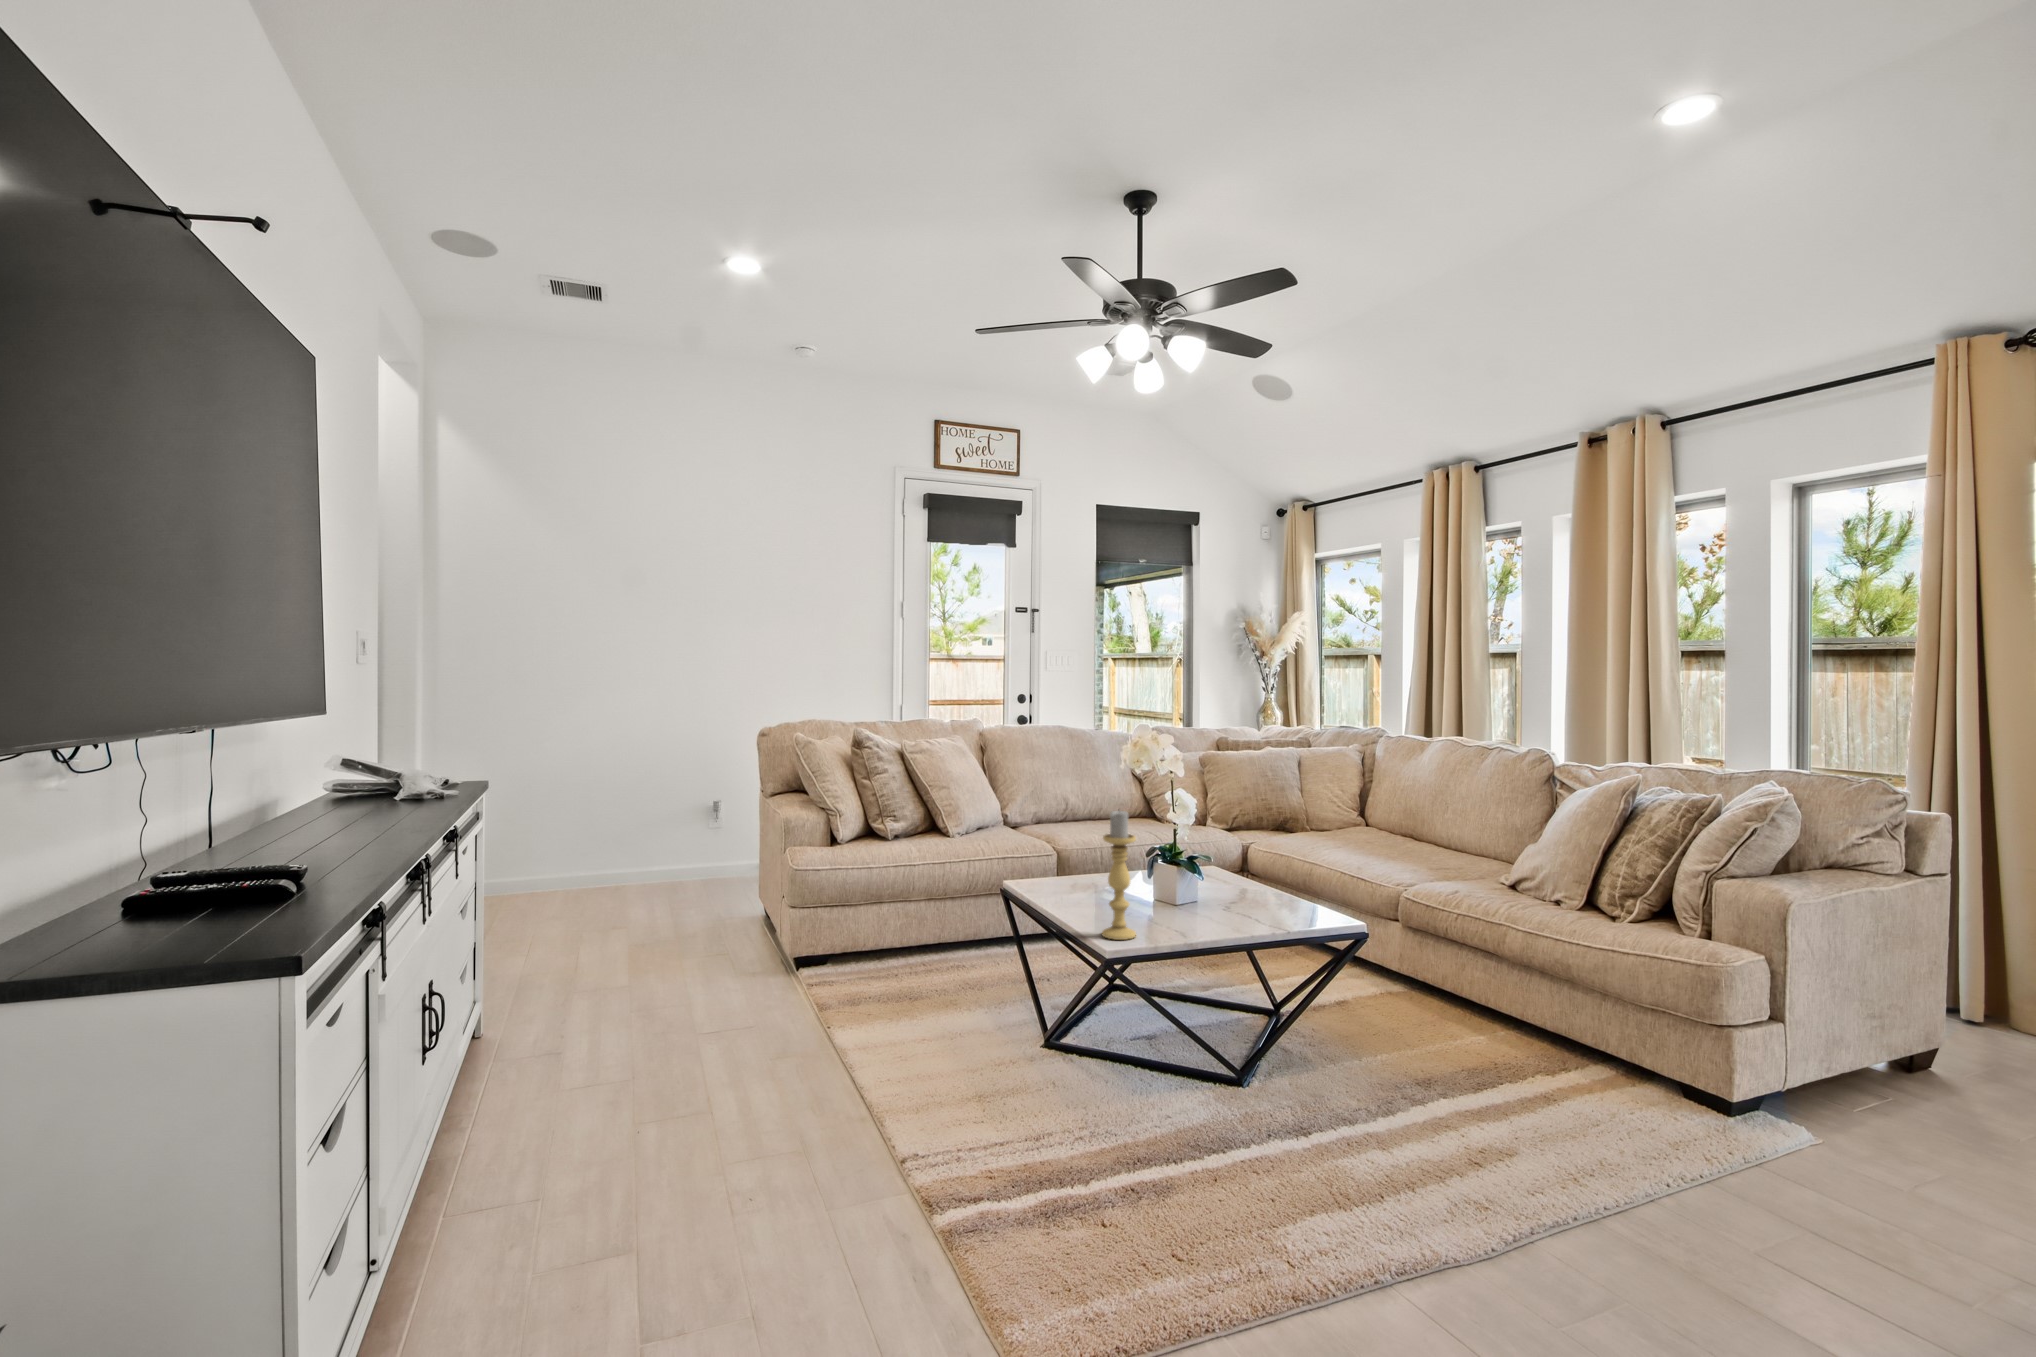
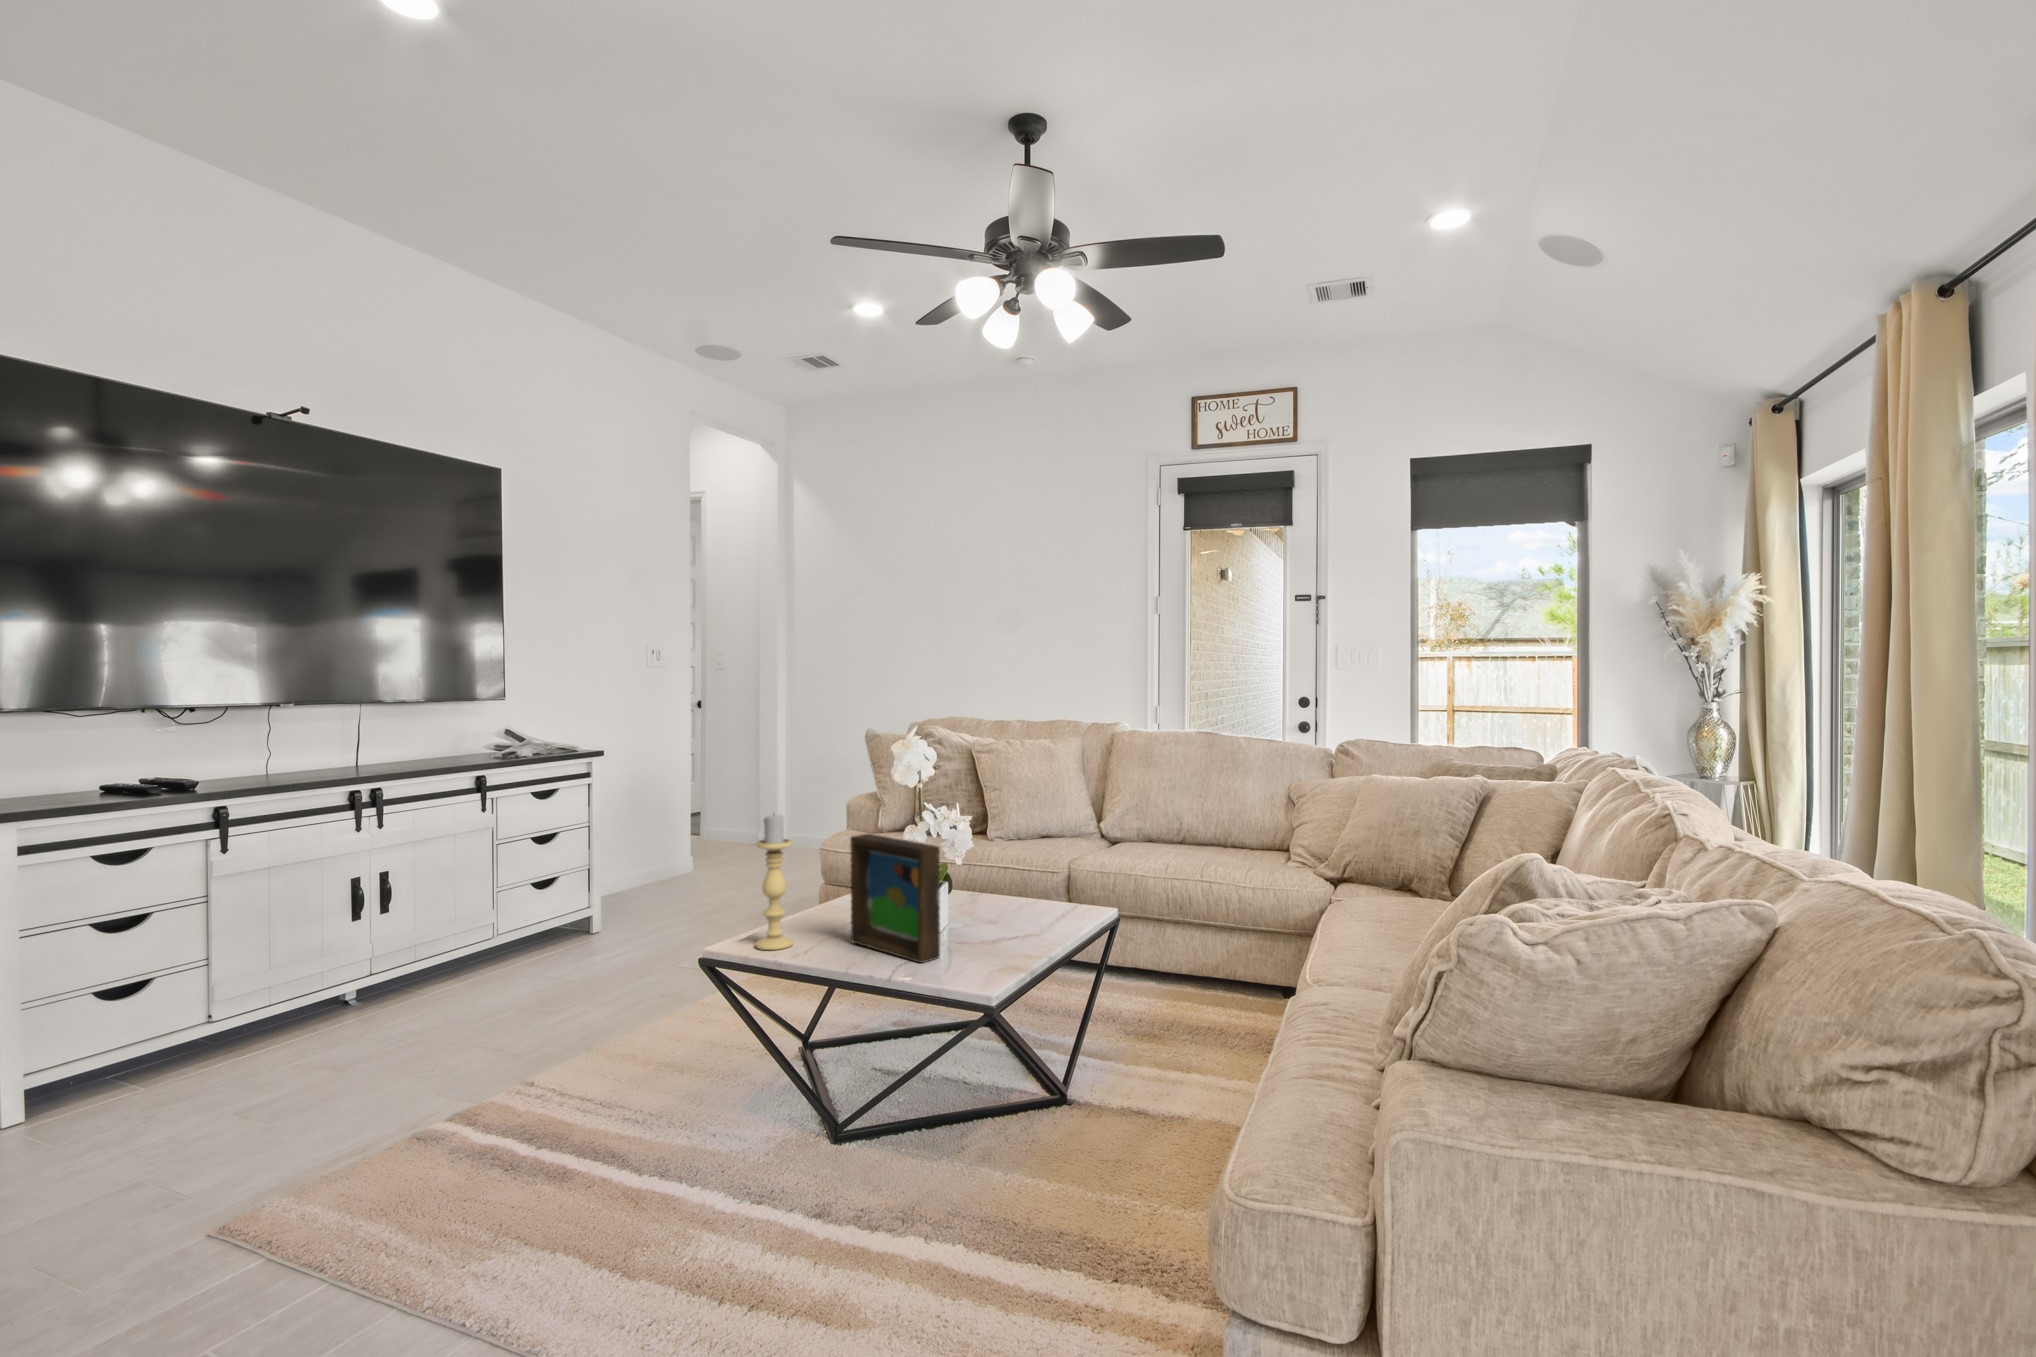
picture frame: none [1160,820,1259,920] -> present [850,834,940,963]

